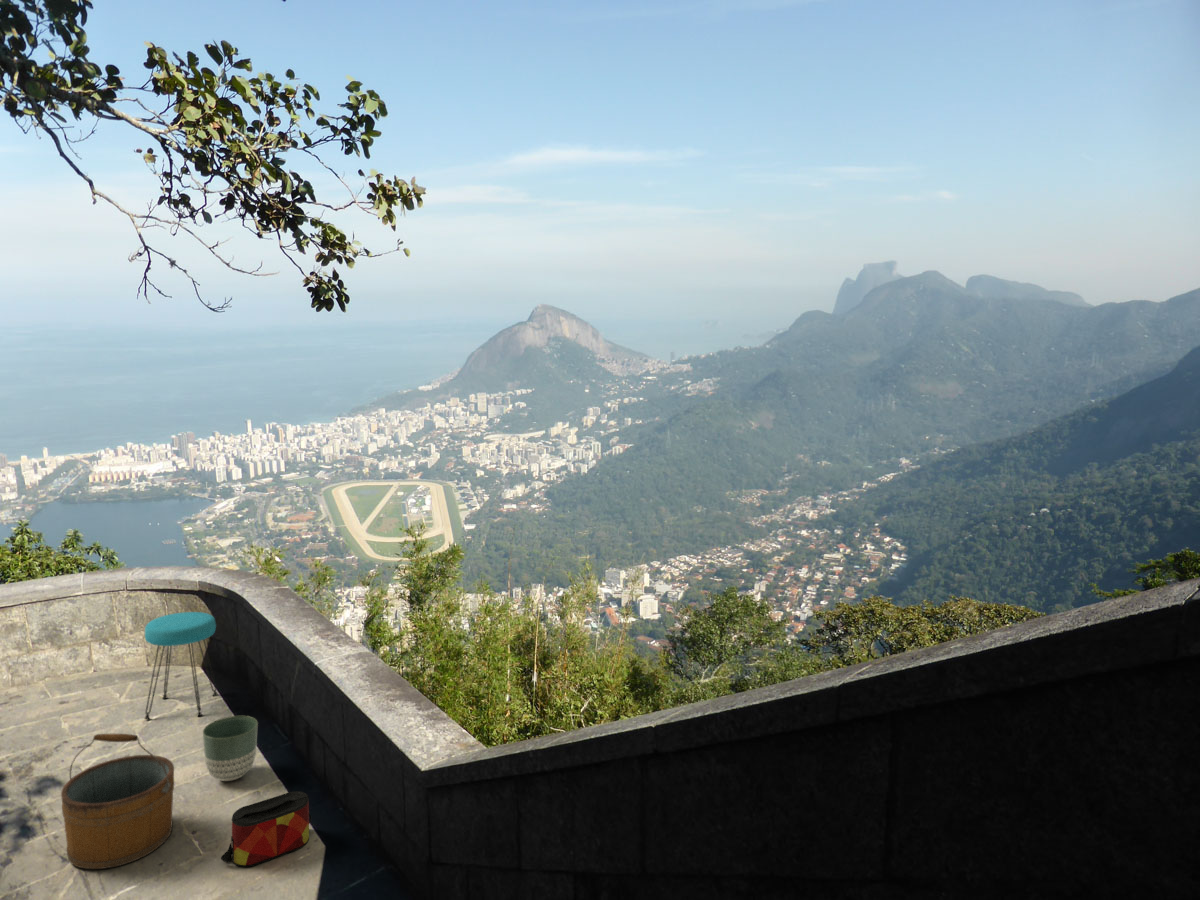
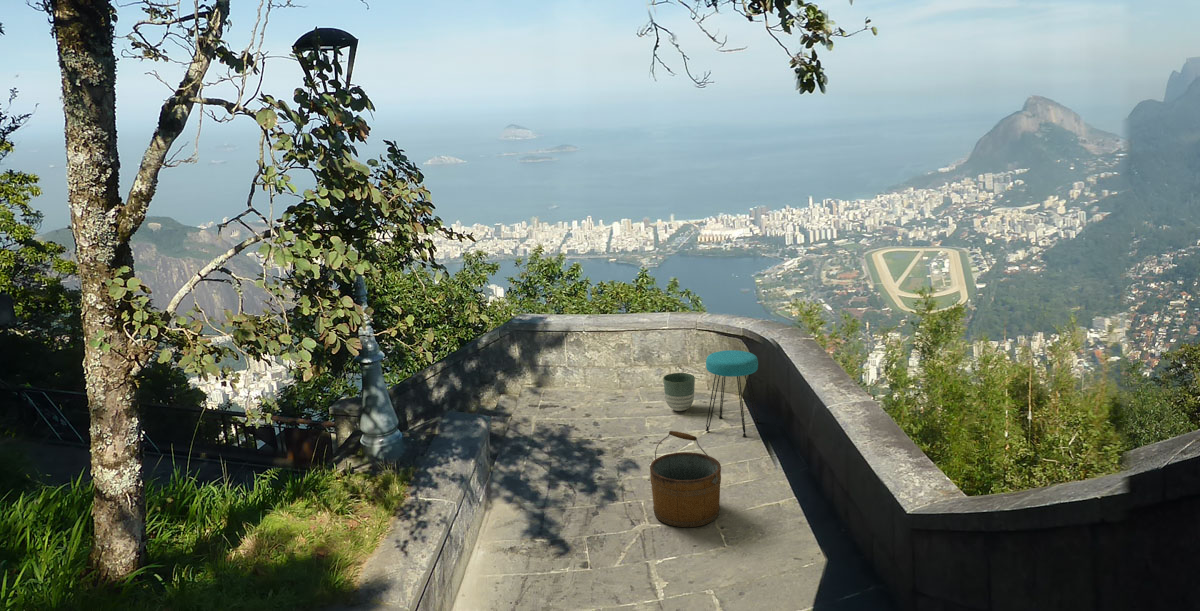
planter: present [203,716,258,781] -> present [663,373,695,411]
bag: present [221,791,311,867] -> none [751,507,821,554]

